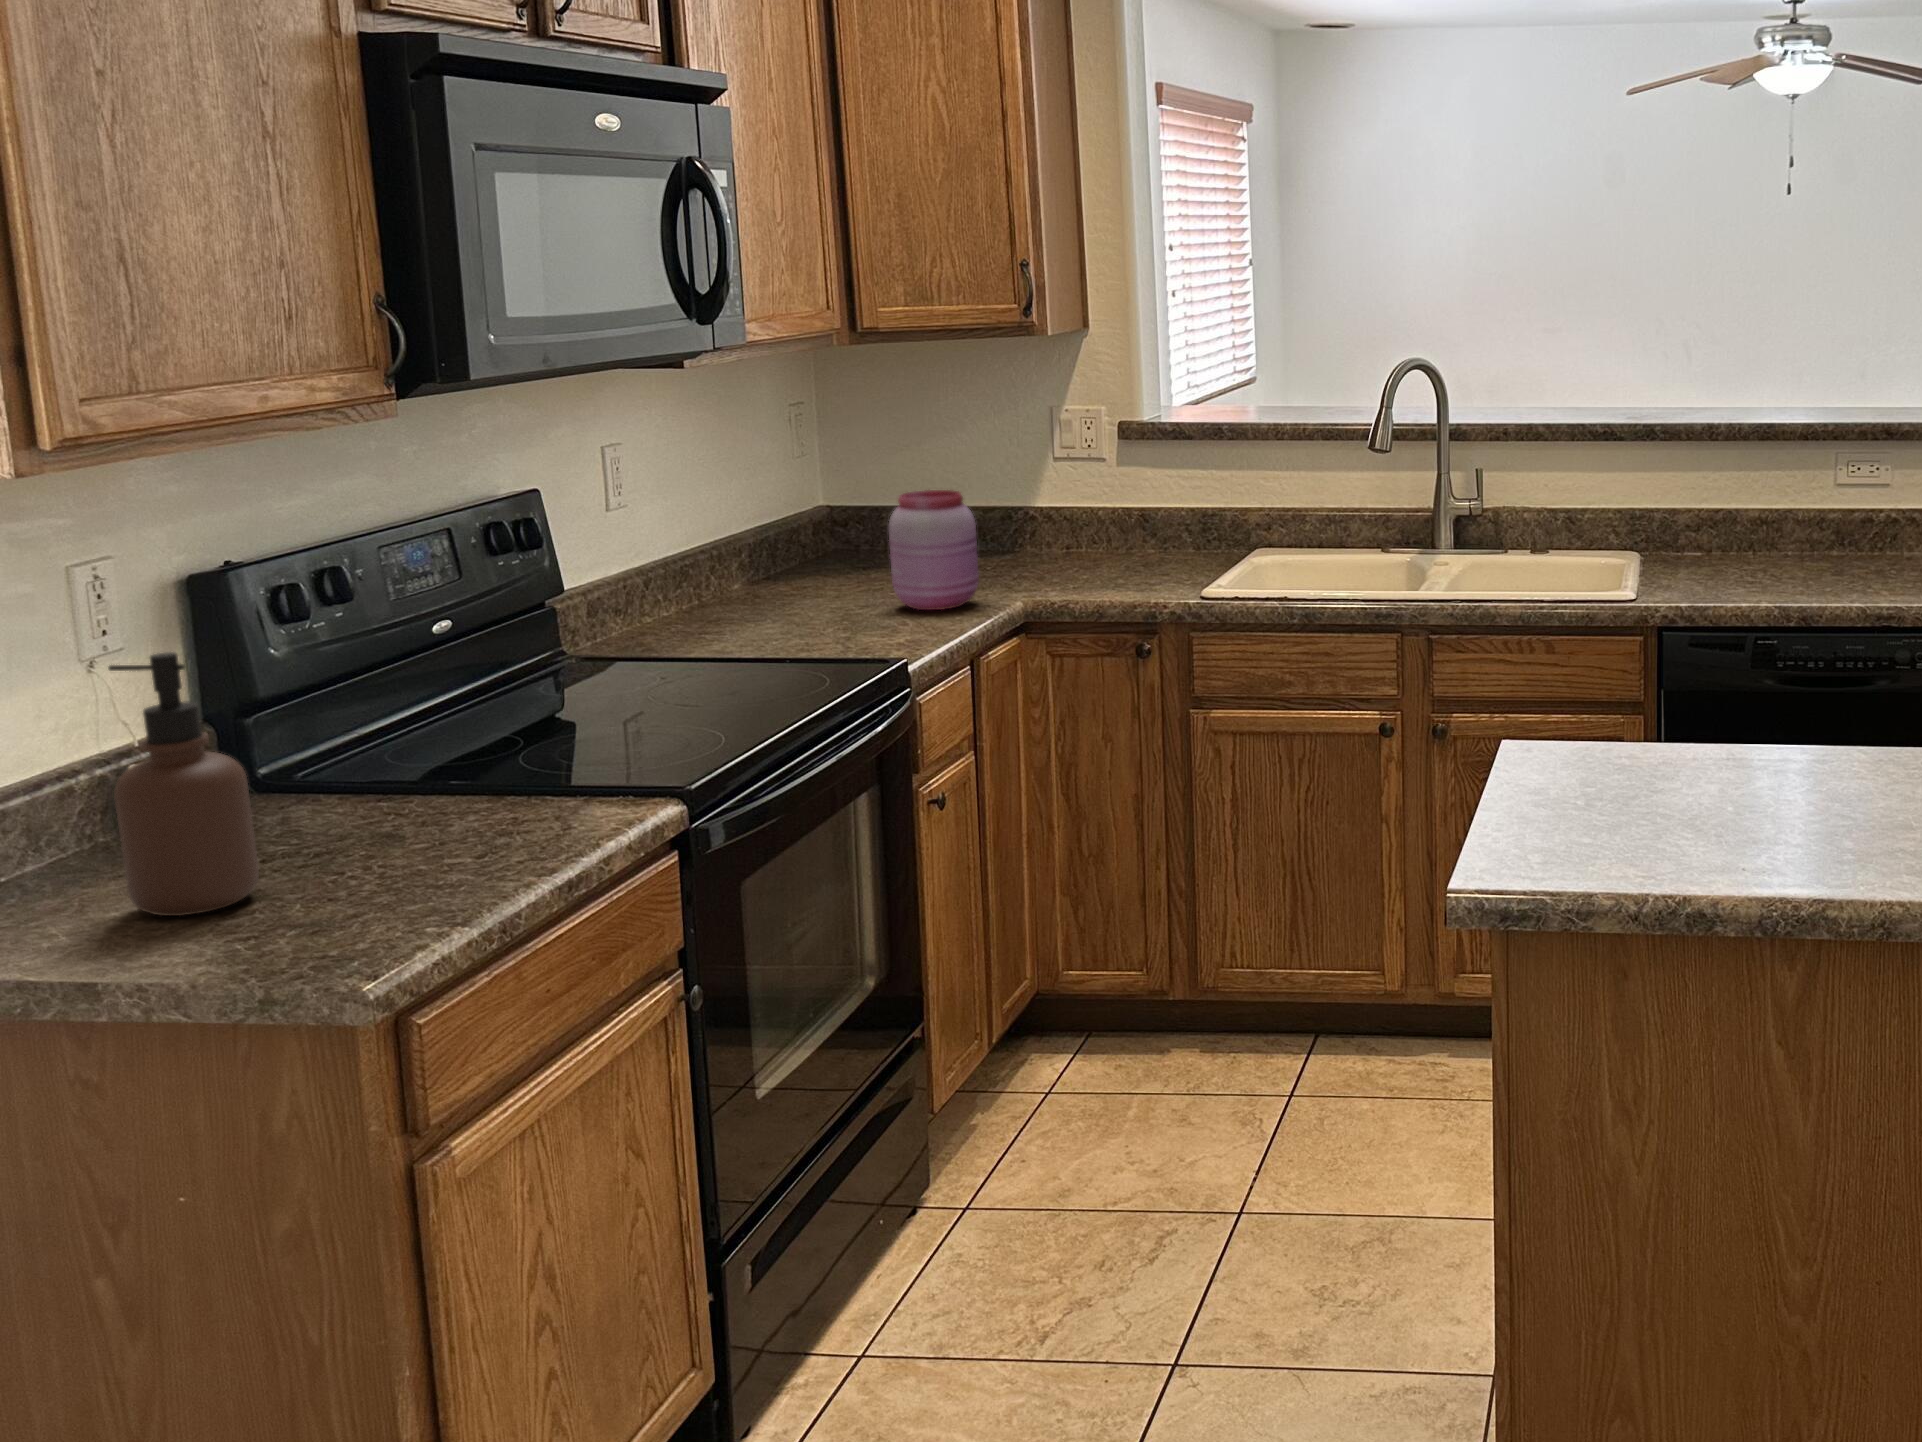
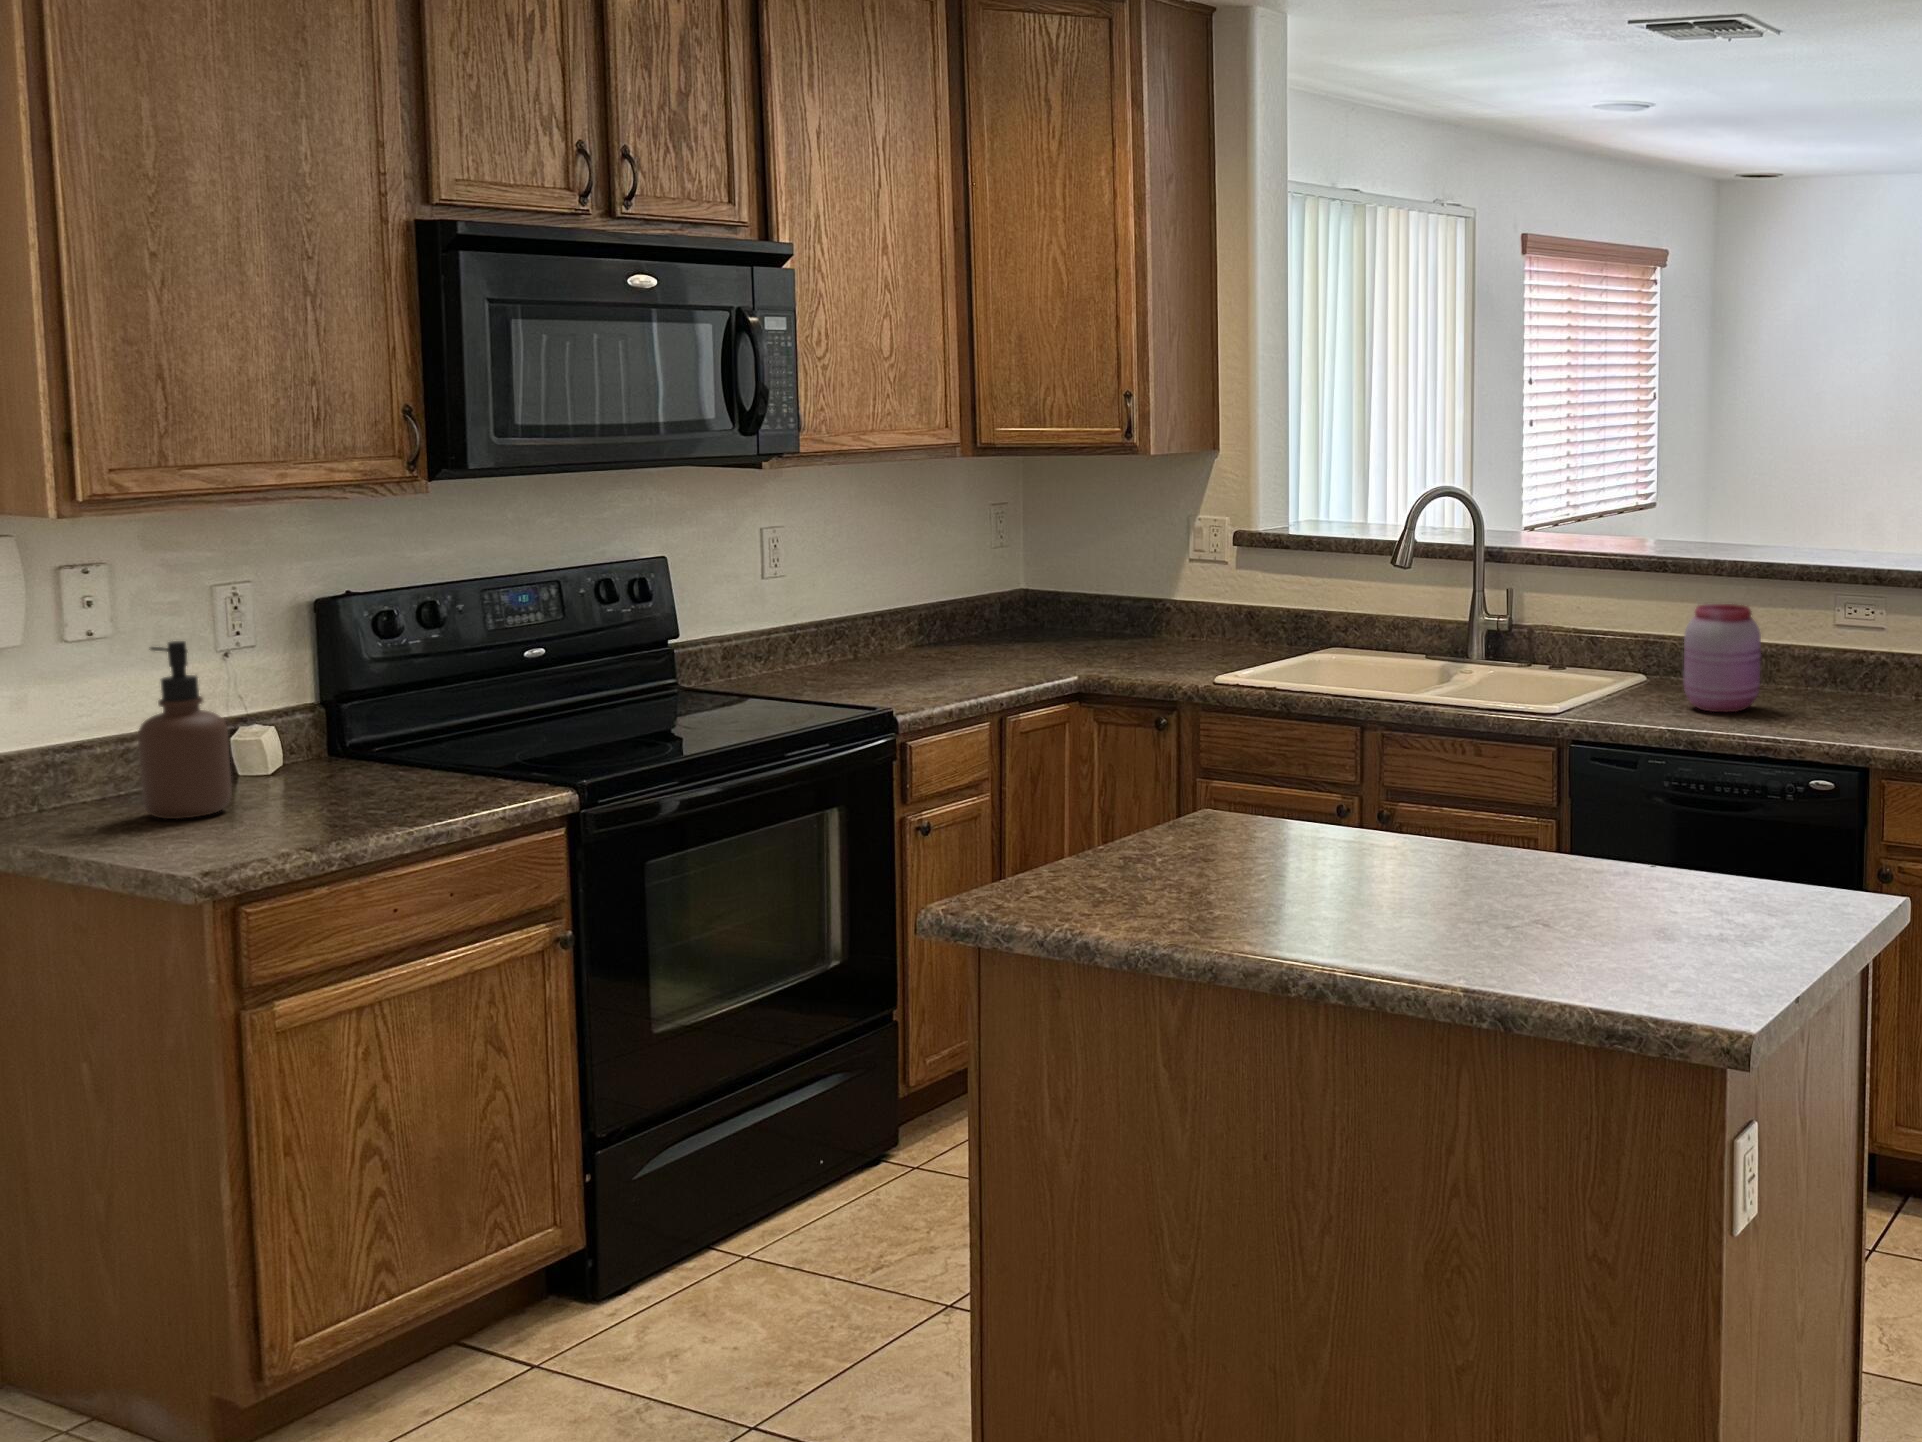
jar: present [888,490,979,610] -> present [1684,604,1761,712]

